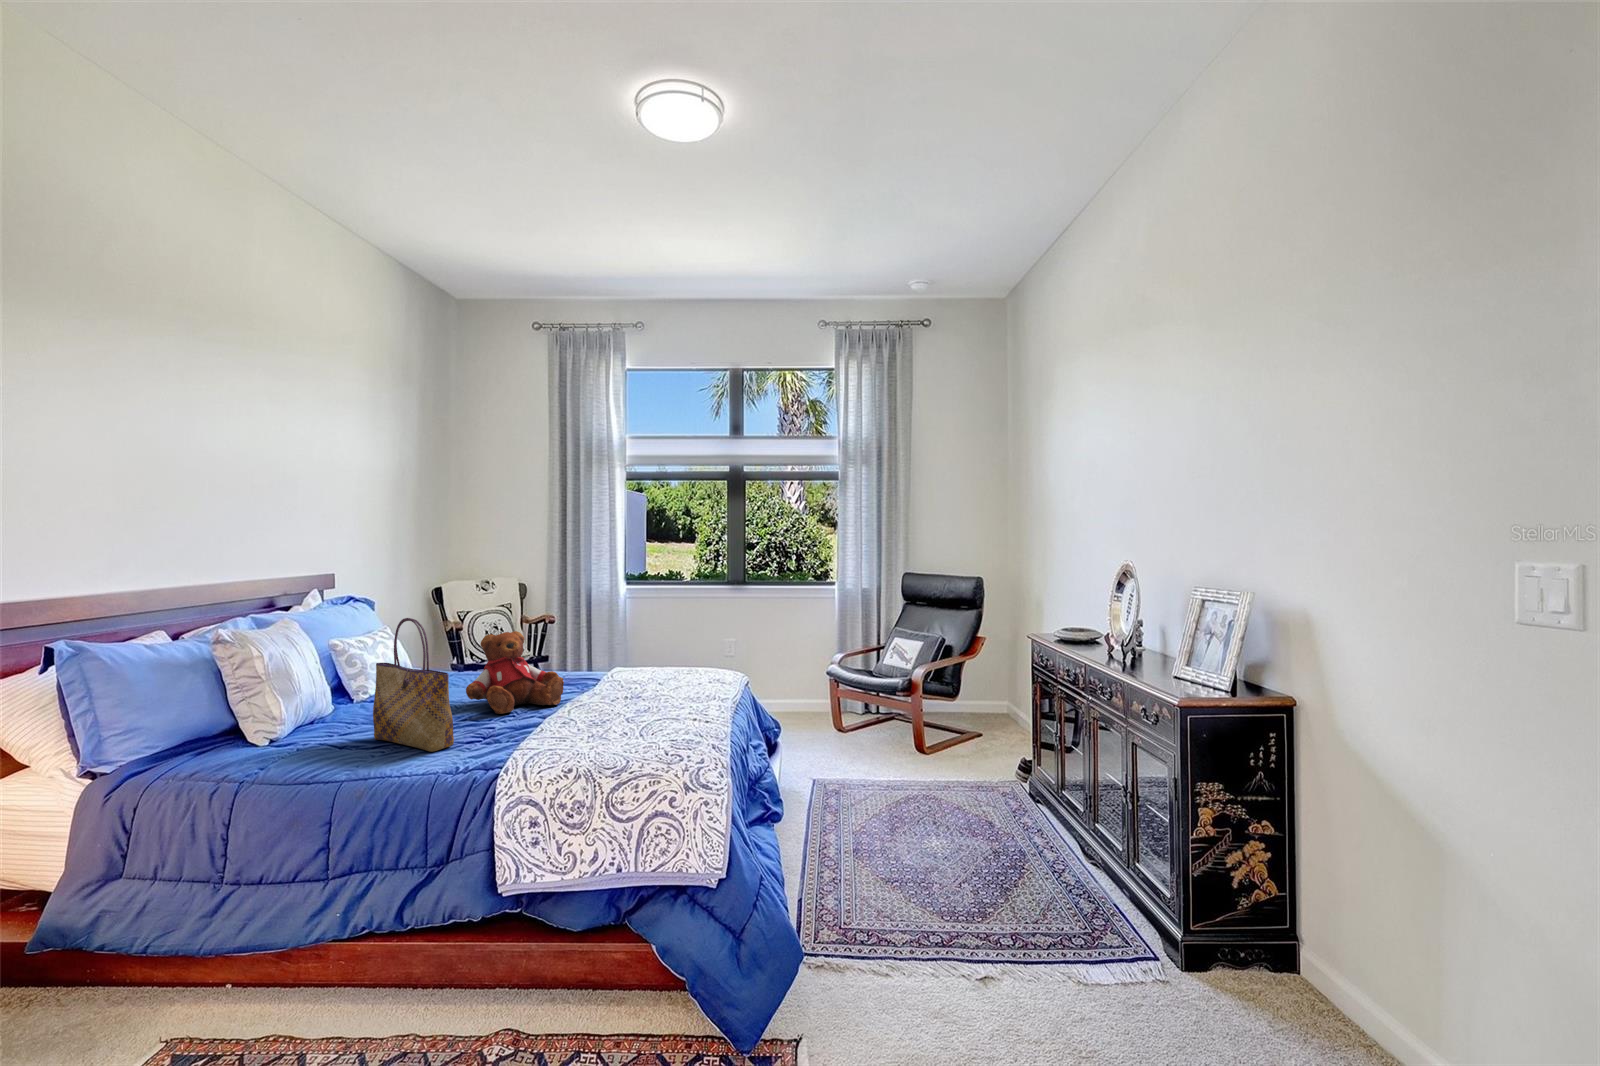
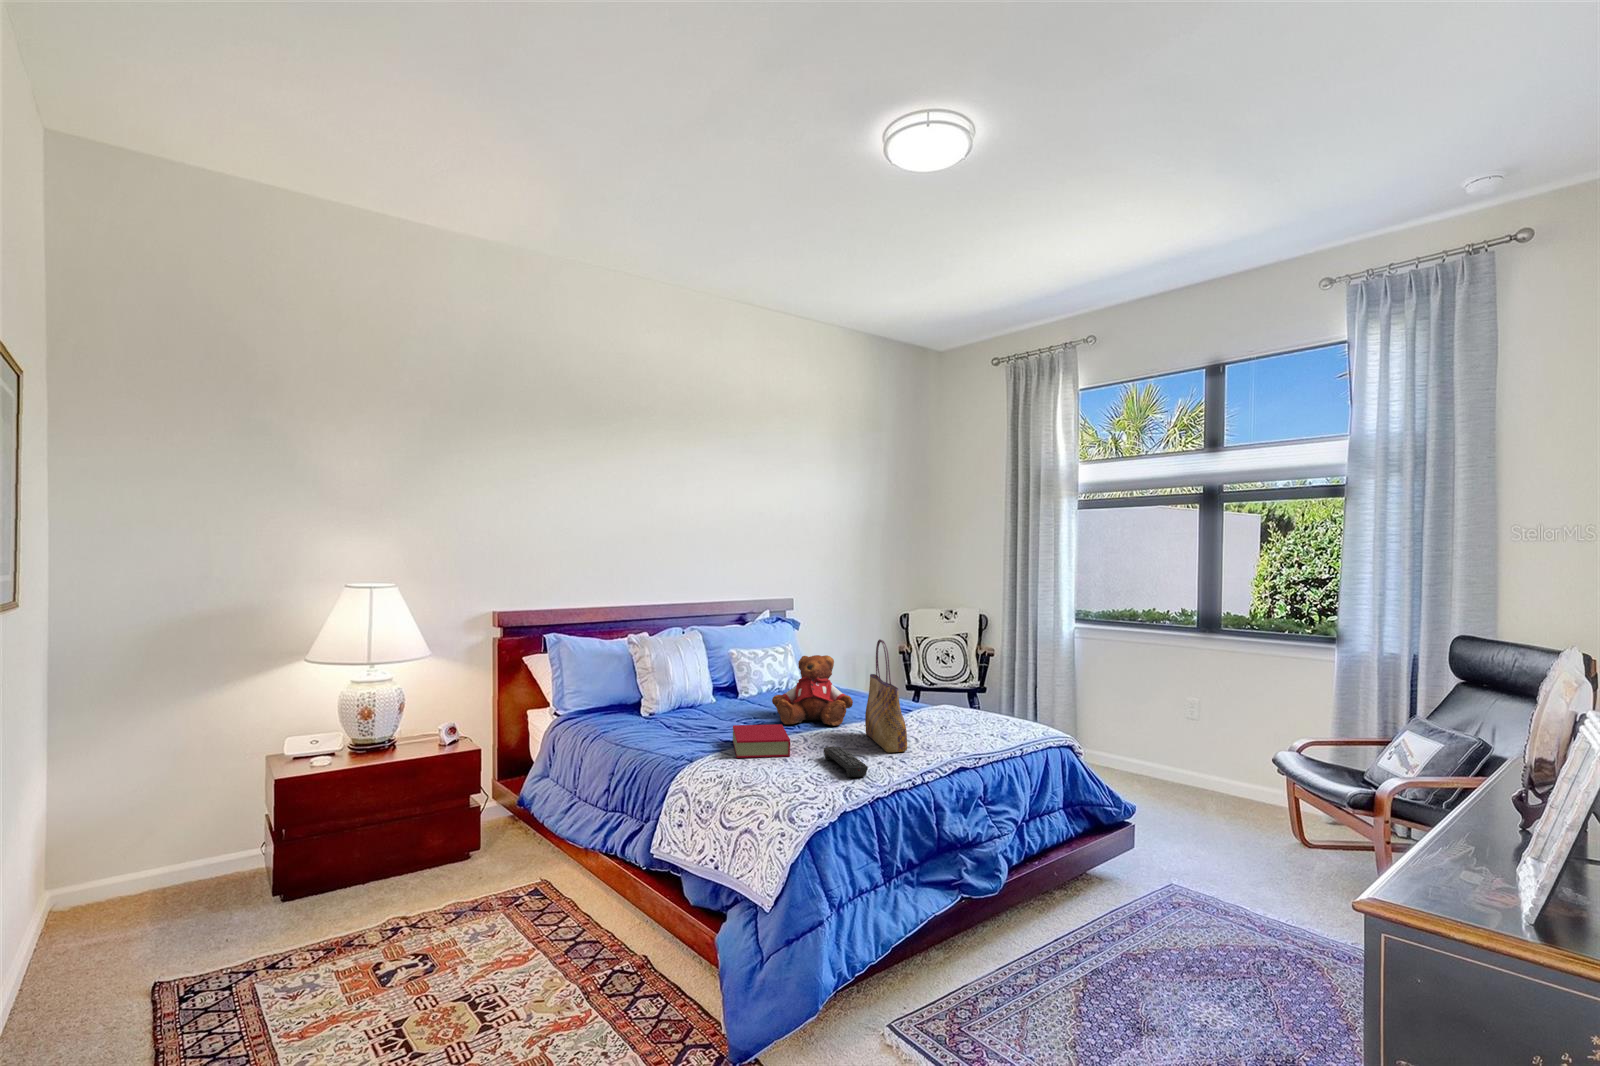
tote bag: present [373,618,454,752] -> present [865,639,907,753]
book: none [487,710,588,753] -> present [733,724,790,758]
remote control: none [624,717,702,741] -> present [824,747,868,778]

